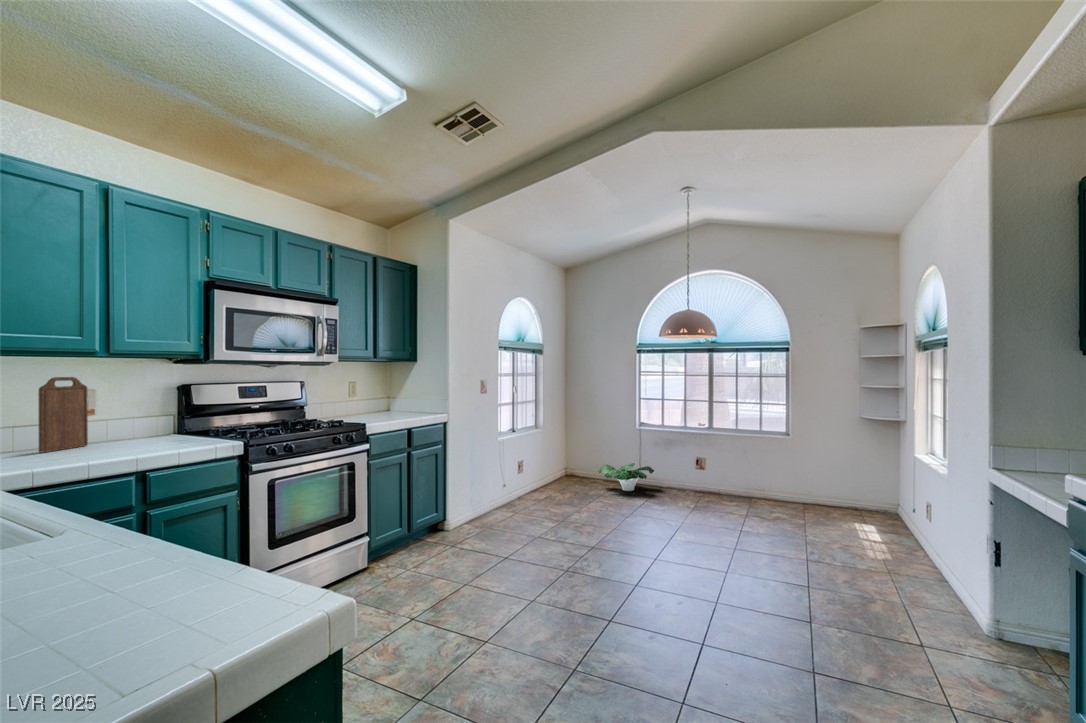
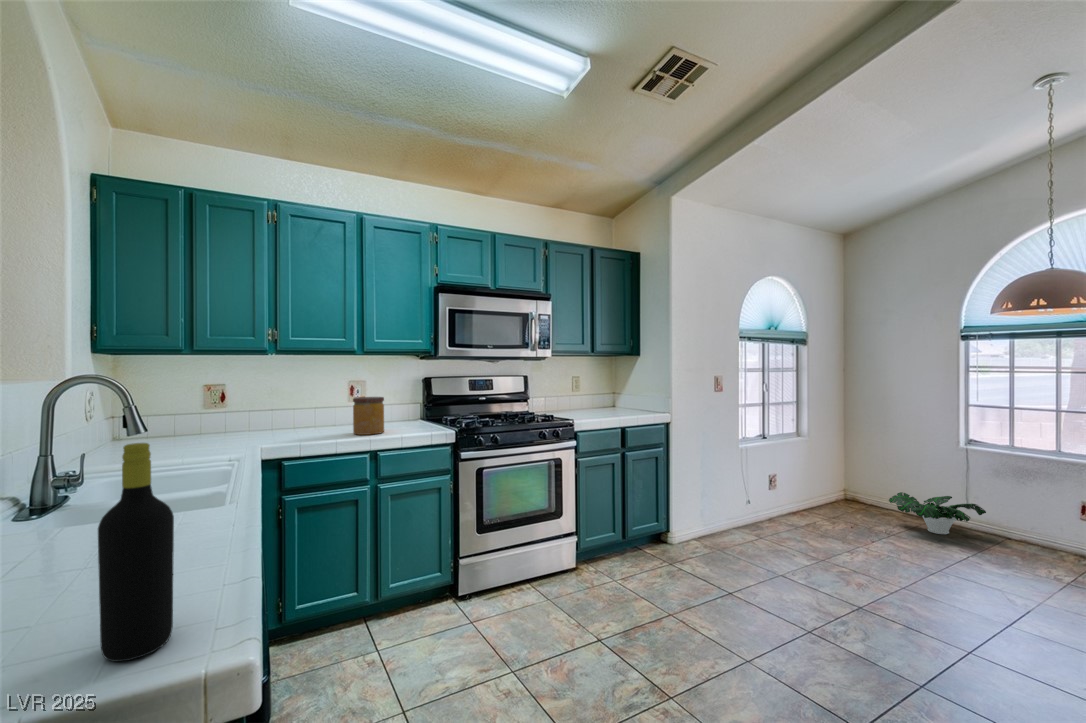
cutting board: present [38,377,88,452] -> none [321,370,355,429]
jar: none [102,407,148,453] -> present [353,397,384,435]
bottle: none [155,424,226,633] -> present [98,443,174,662]

